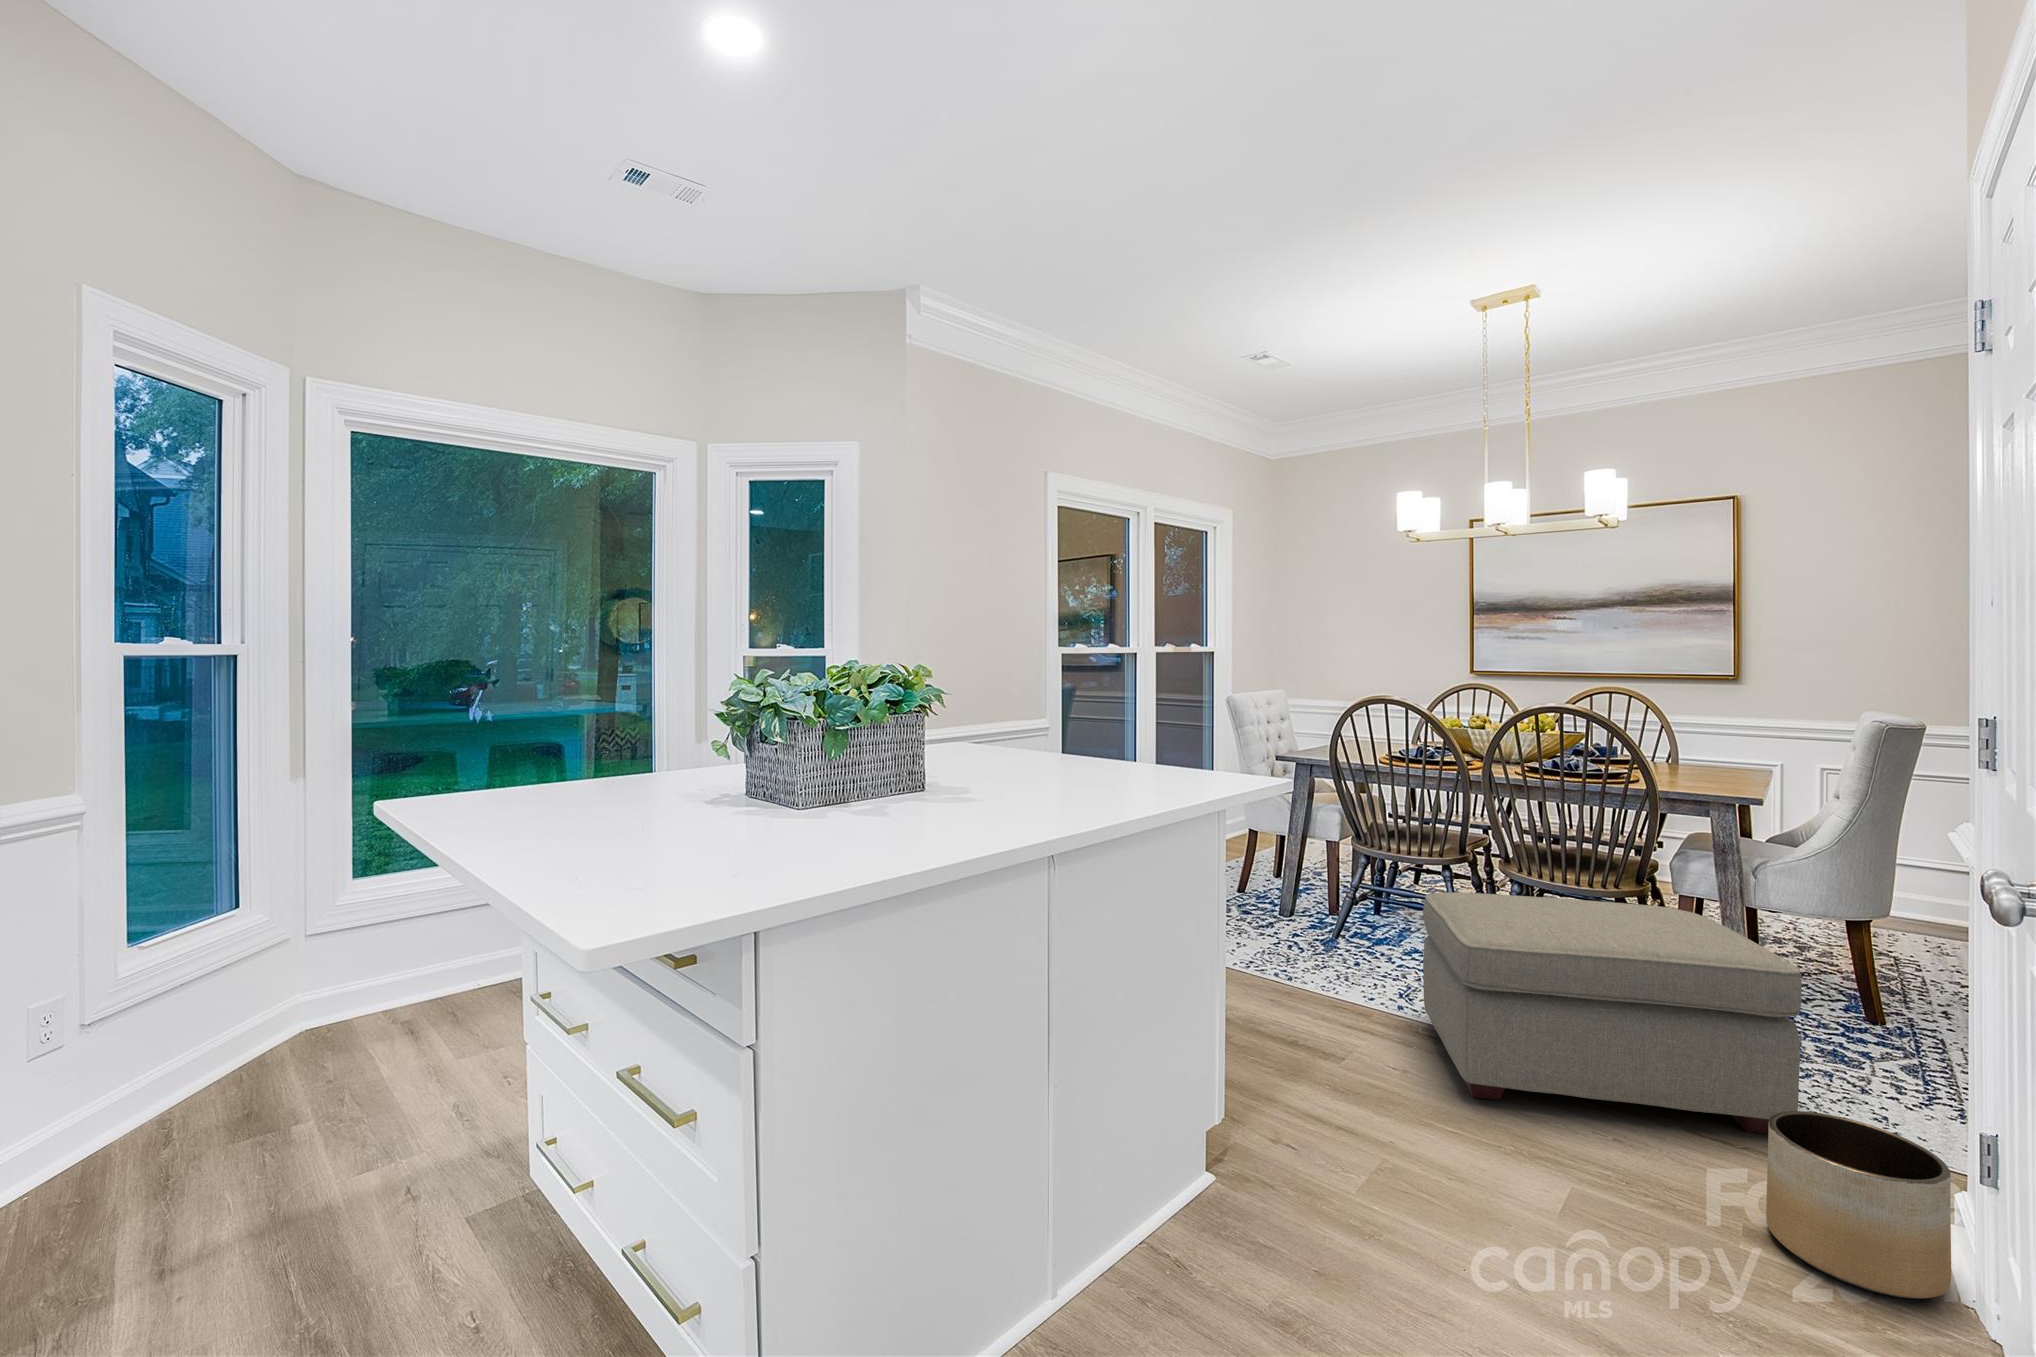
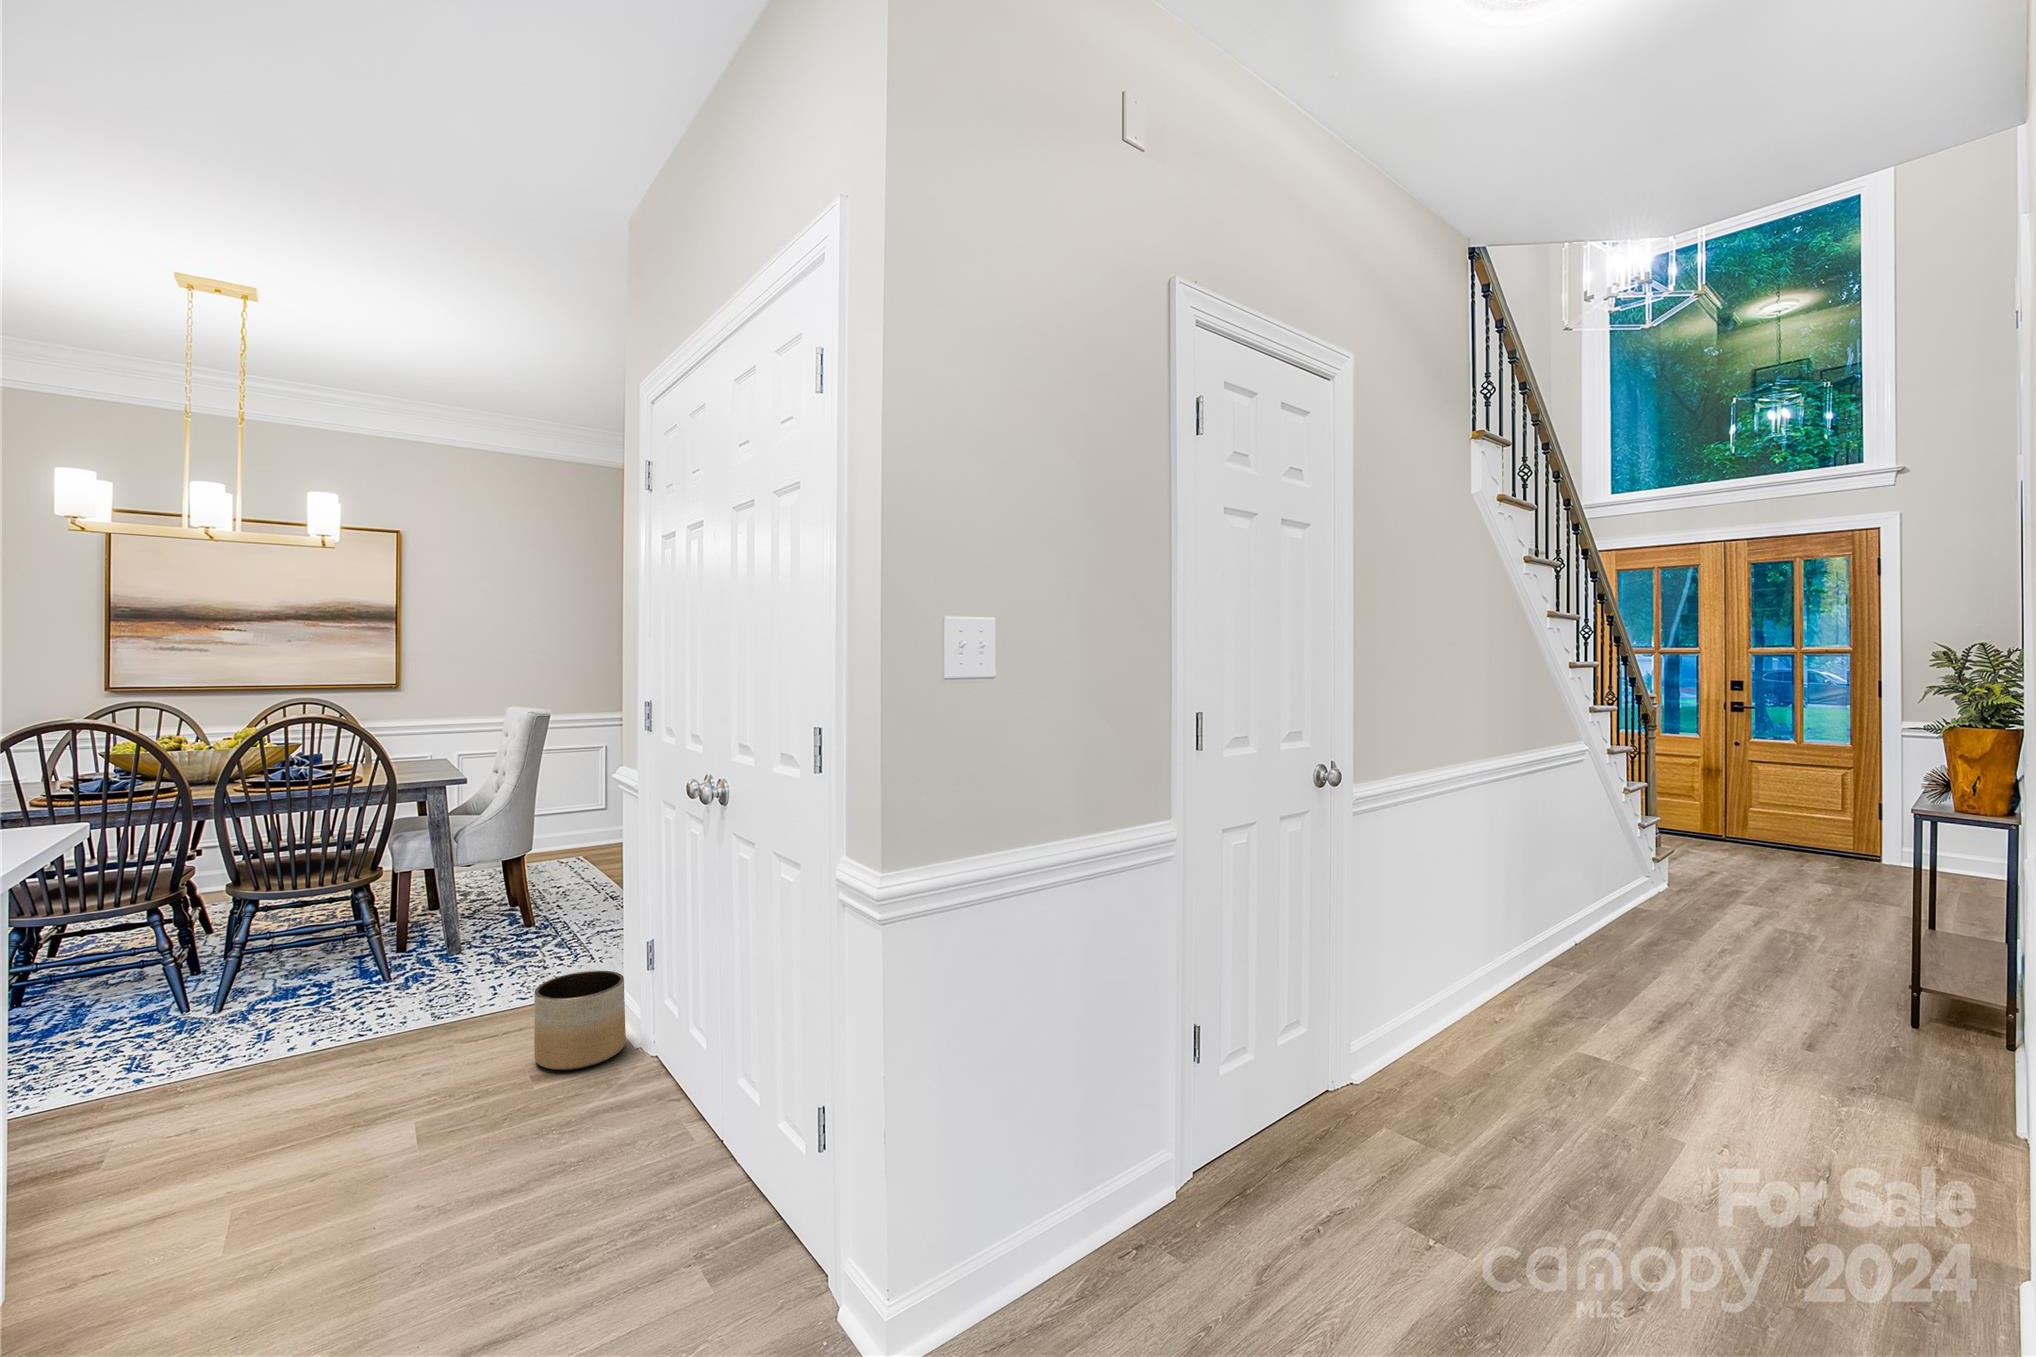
ottoman: present [1423,892,1802,1134] -> none [181,881,527,1105]

